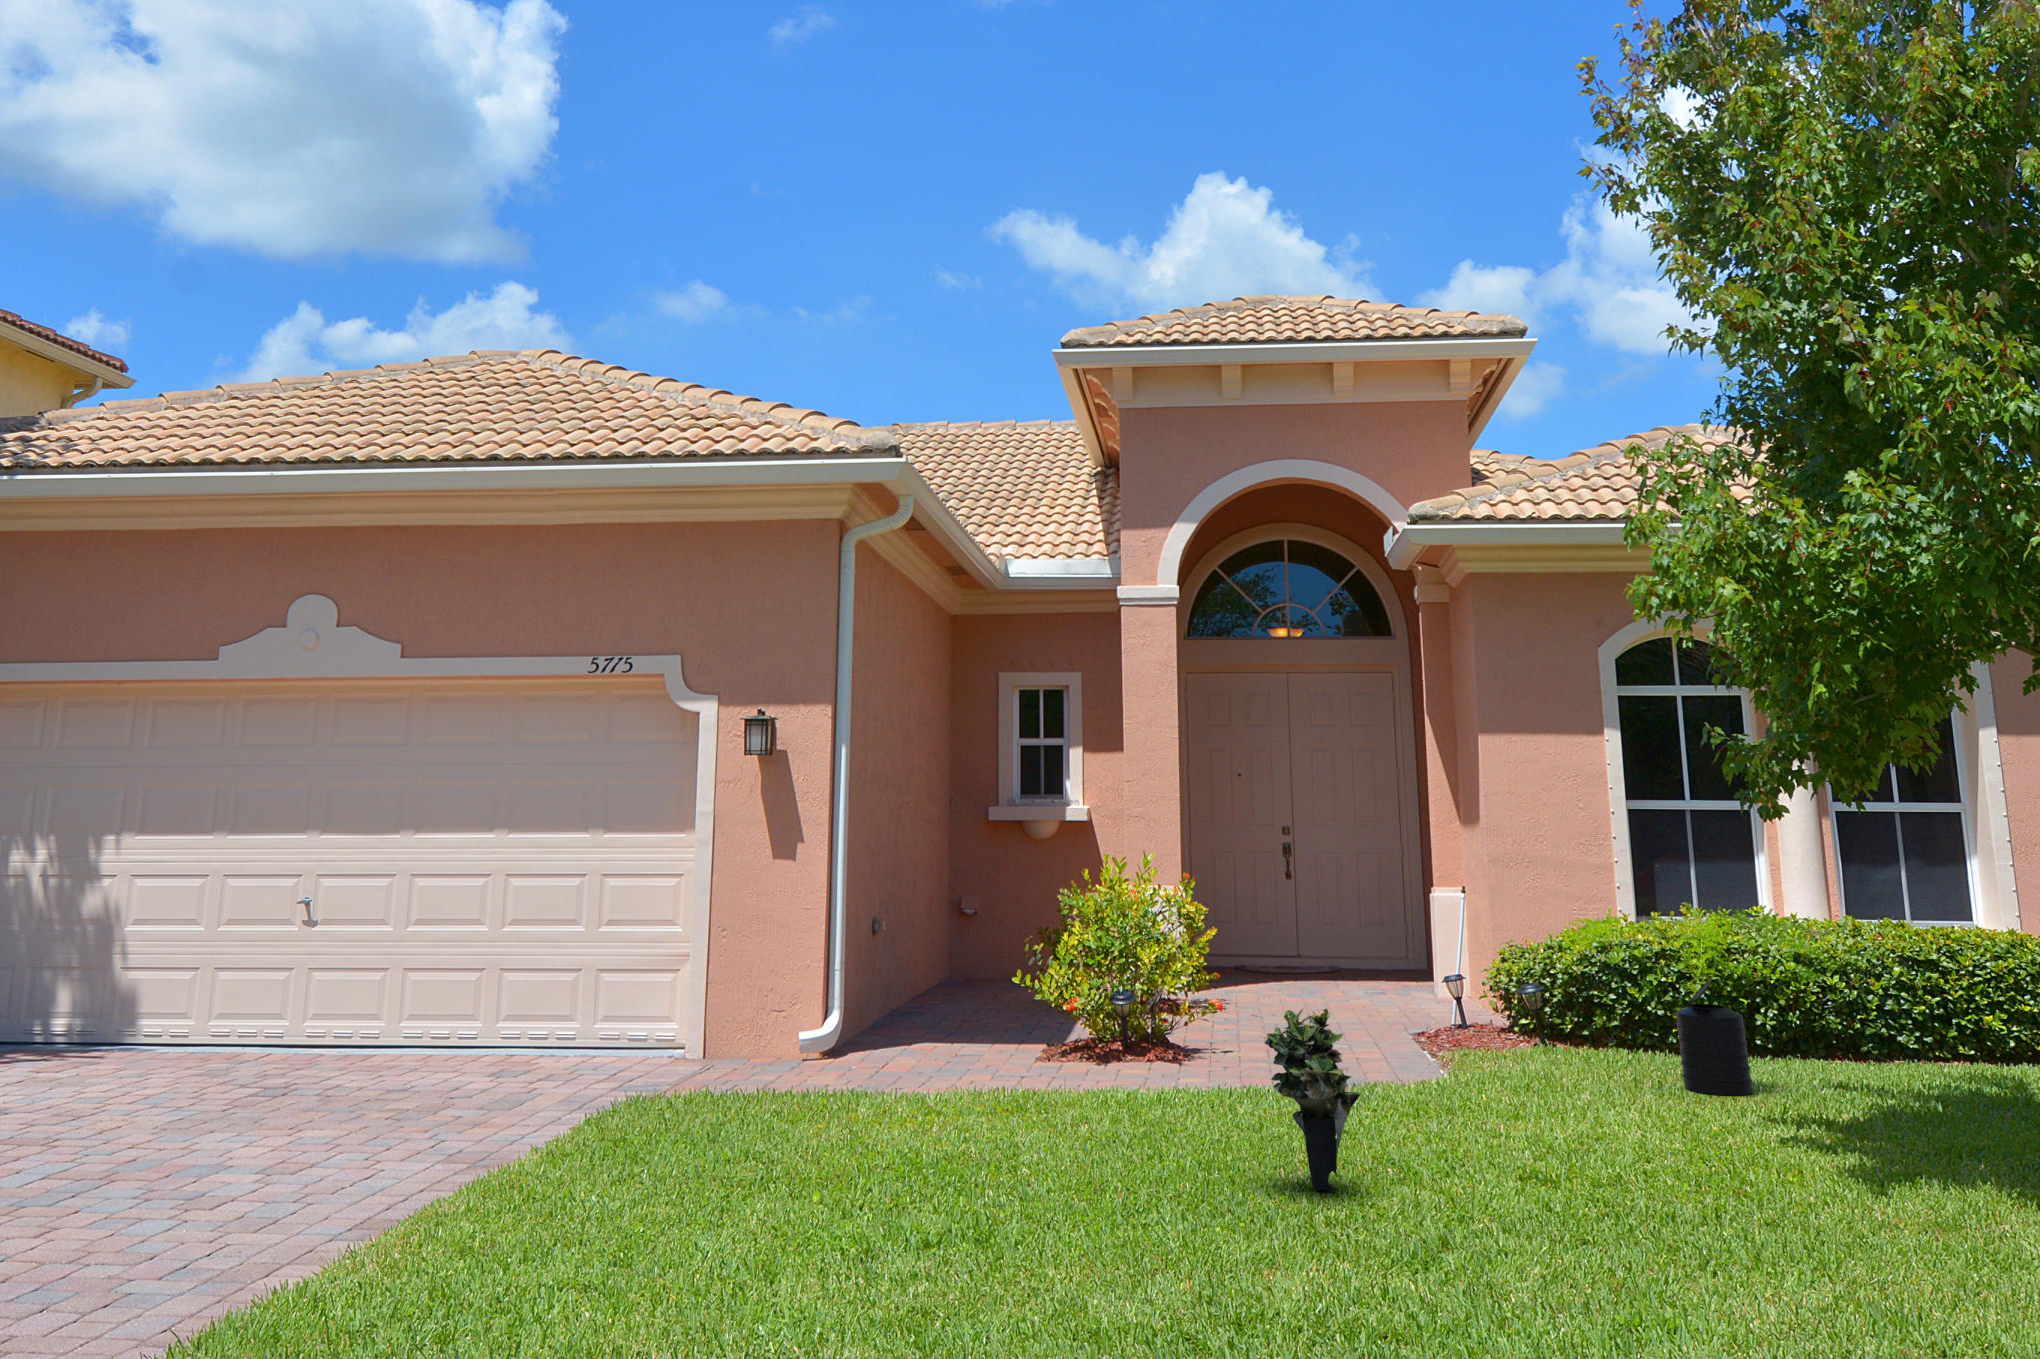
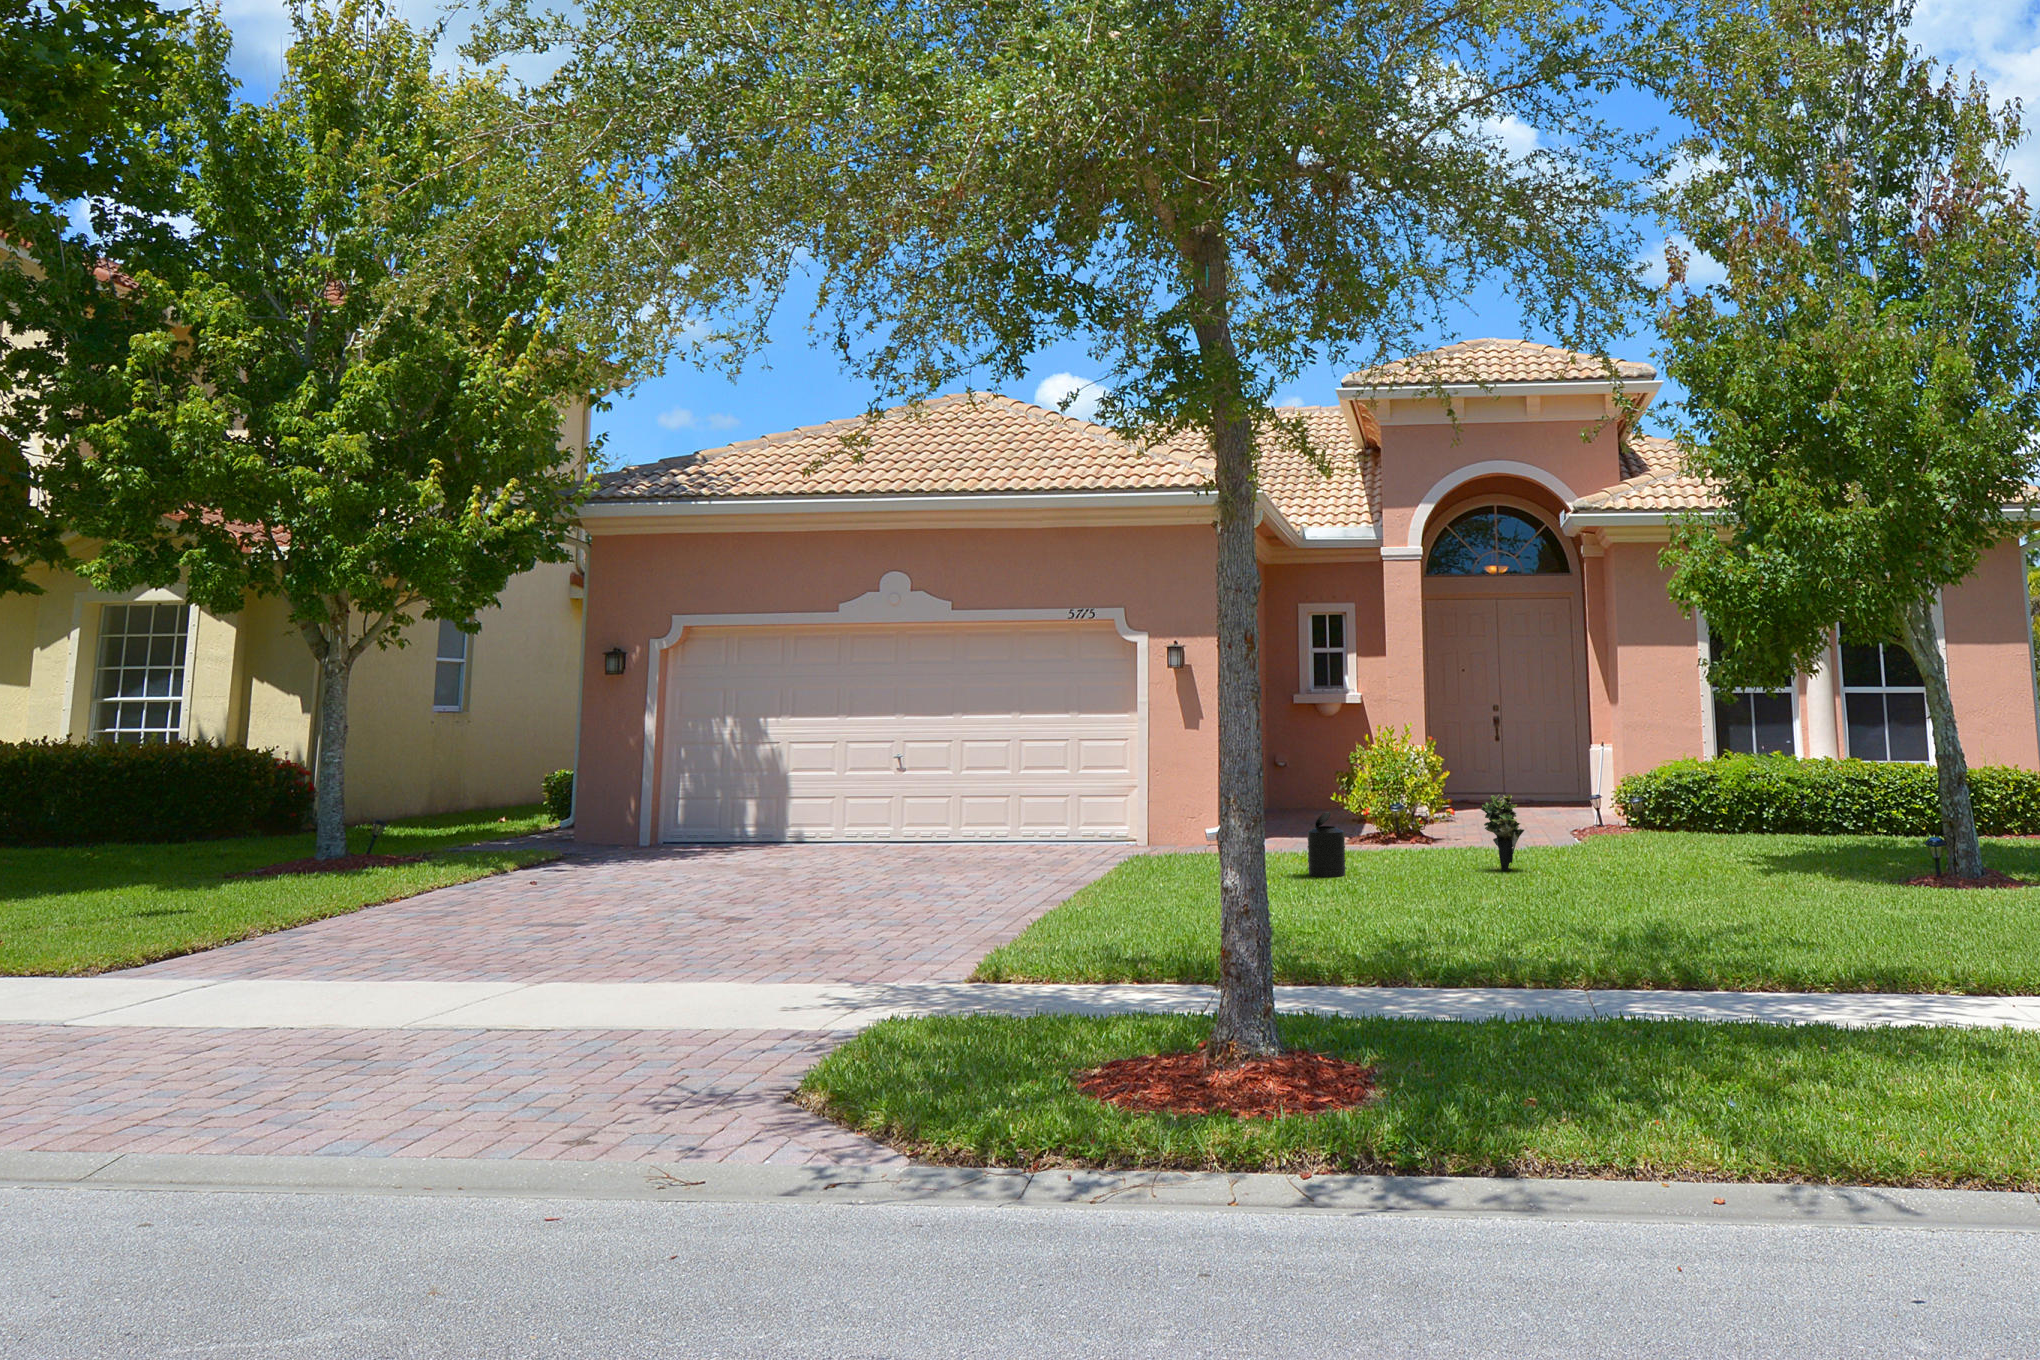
trash can: present [1676,980,1752,1096] -> present [1308,812,1346,877]

